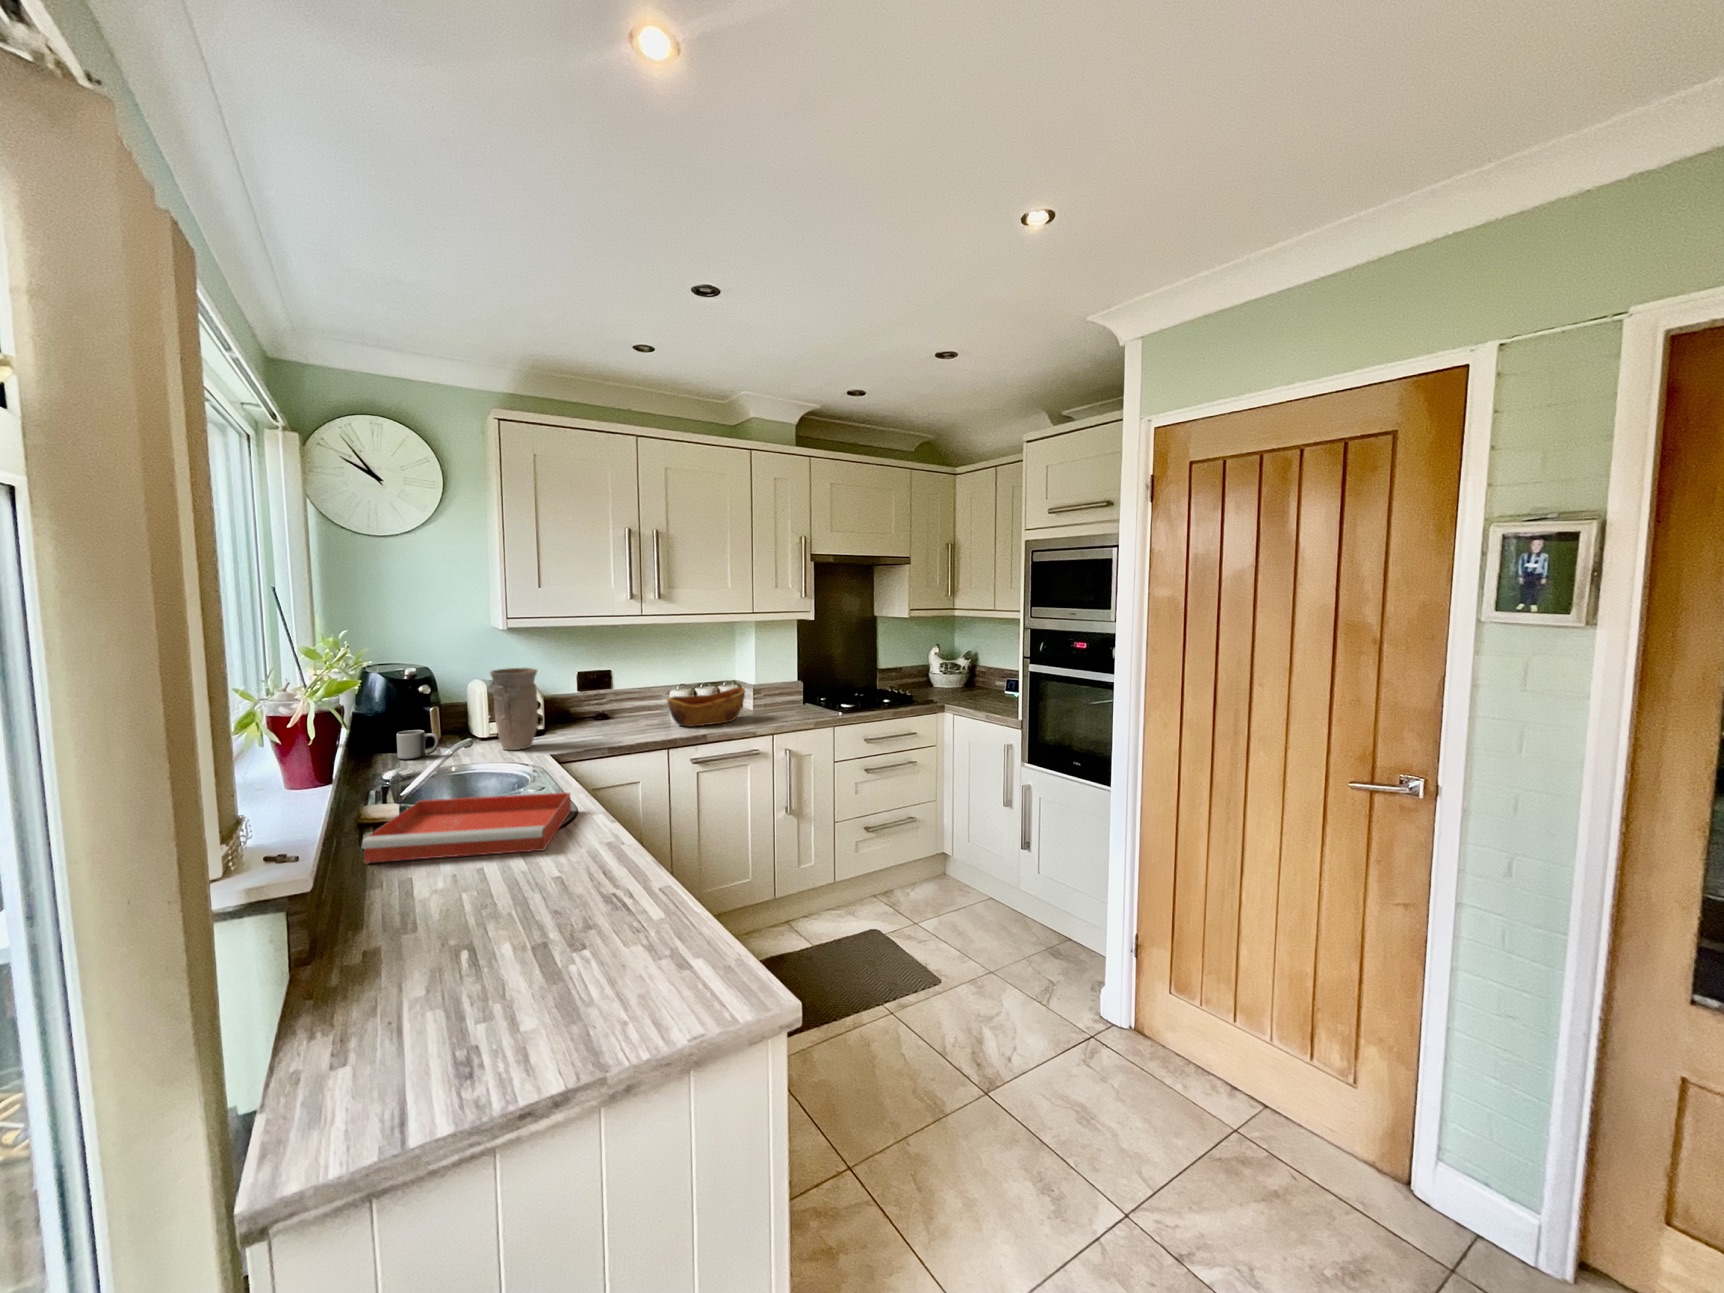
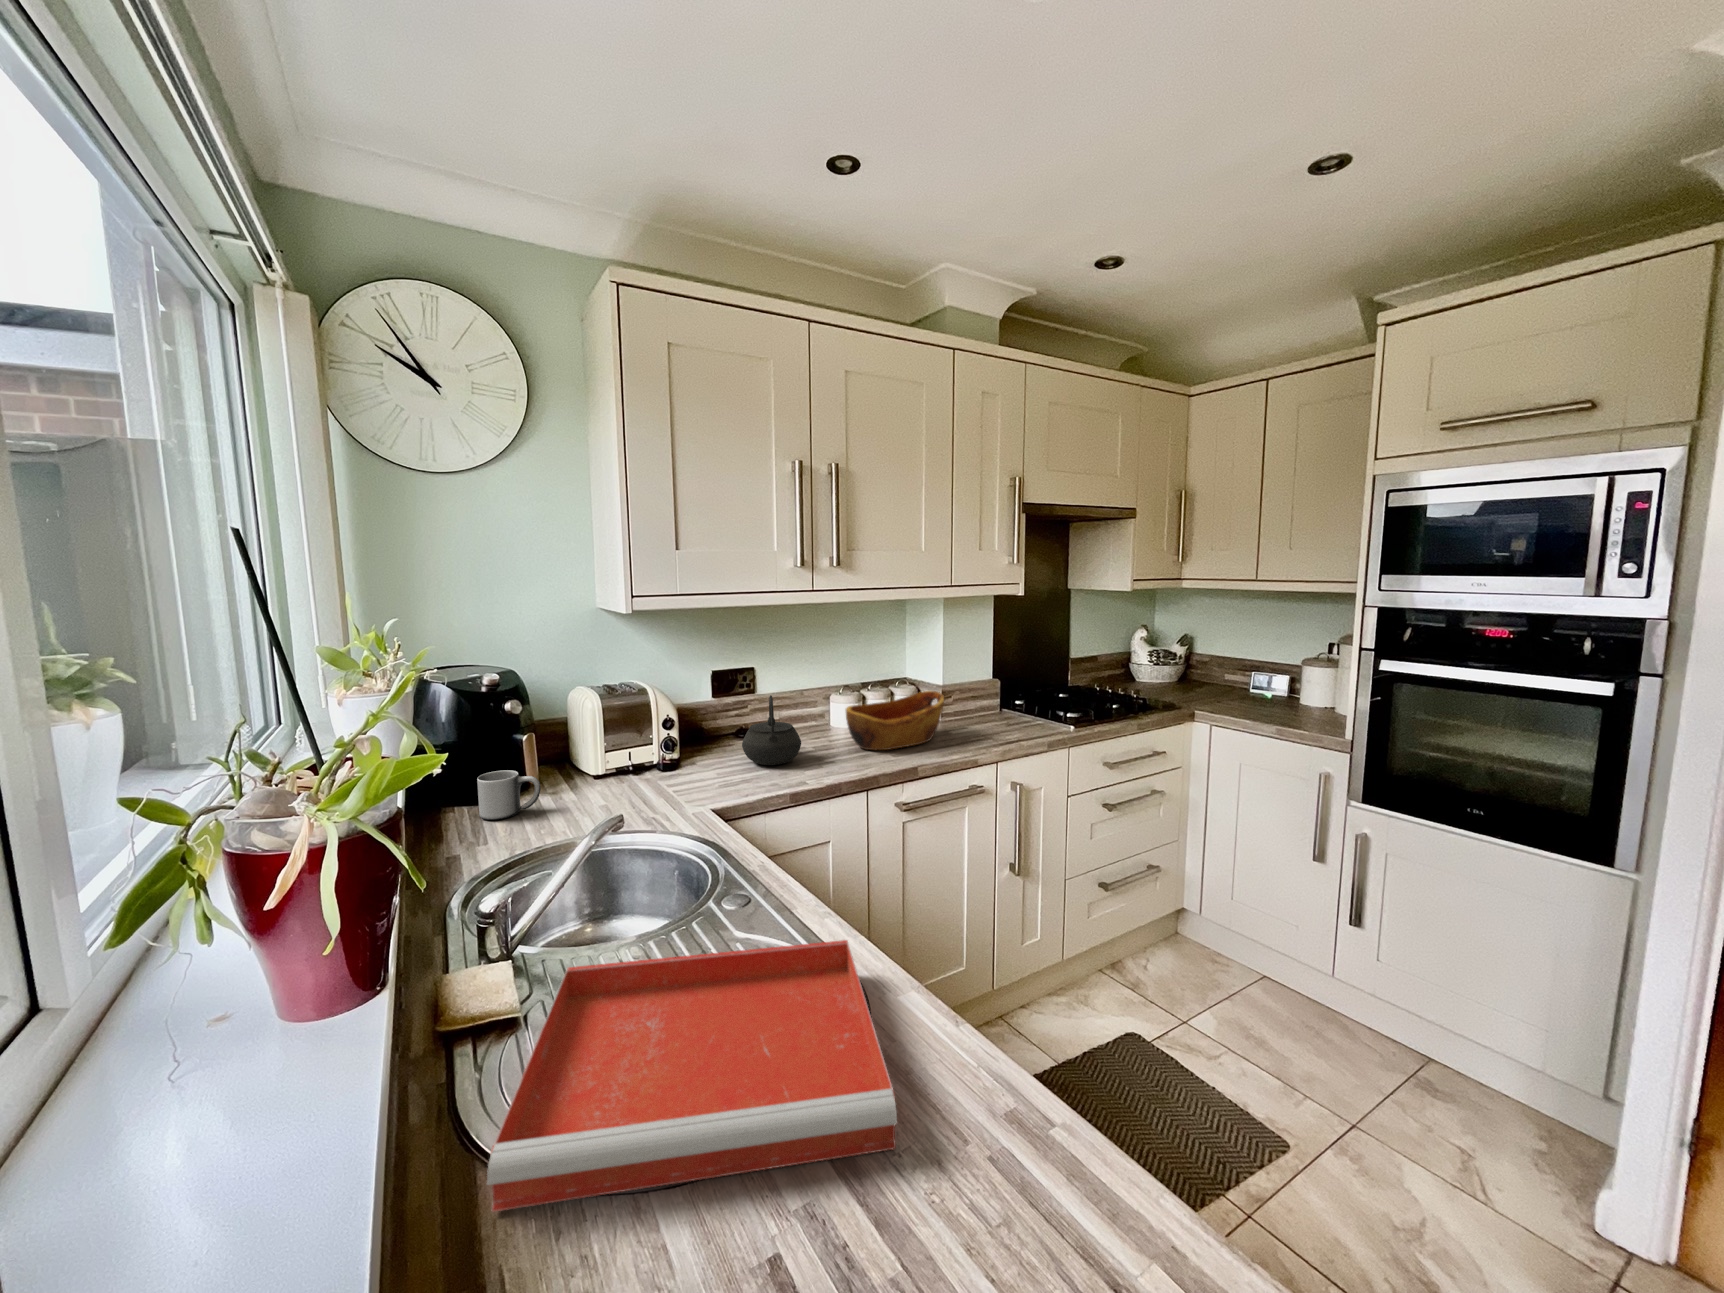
vase: present [490,668,538,750] -> none [613,670,684,799]
kettle: none [589,687,631,734] -> present [742,695,801,765]

